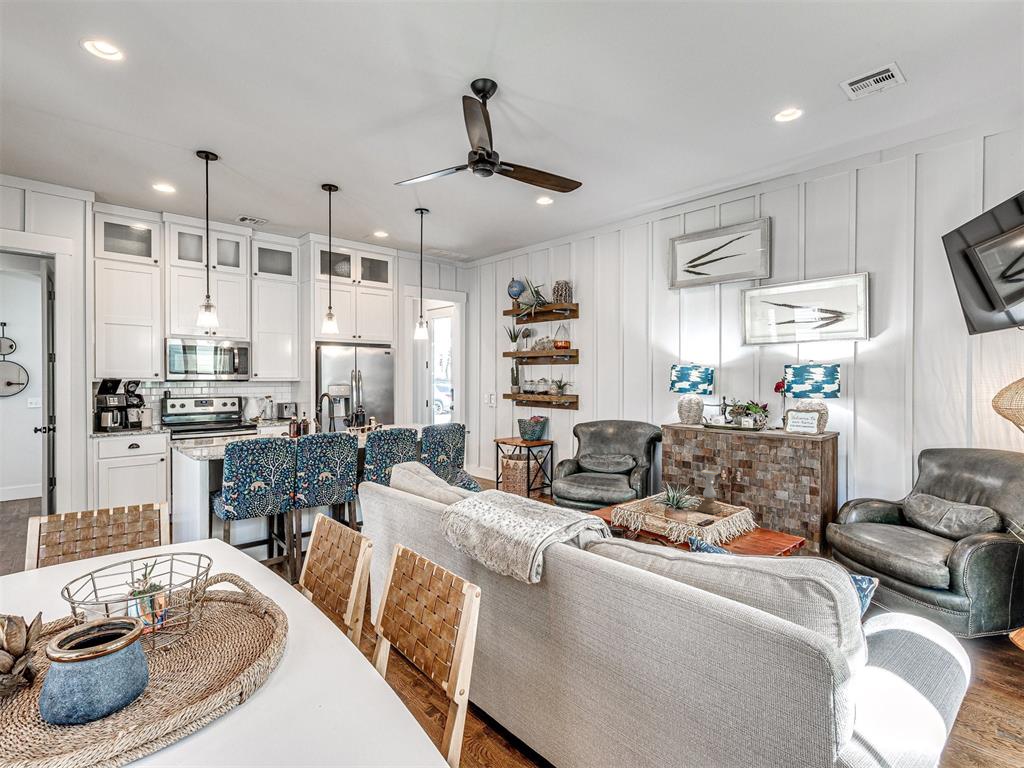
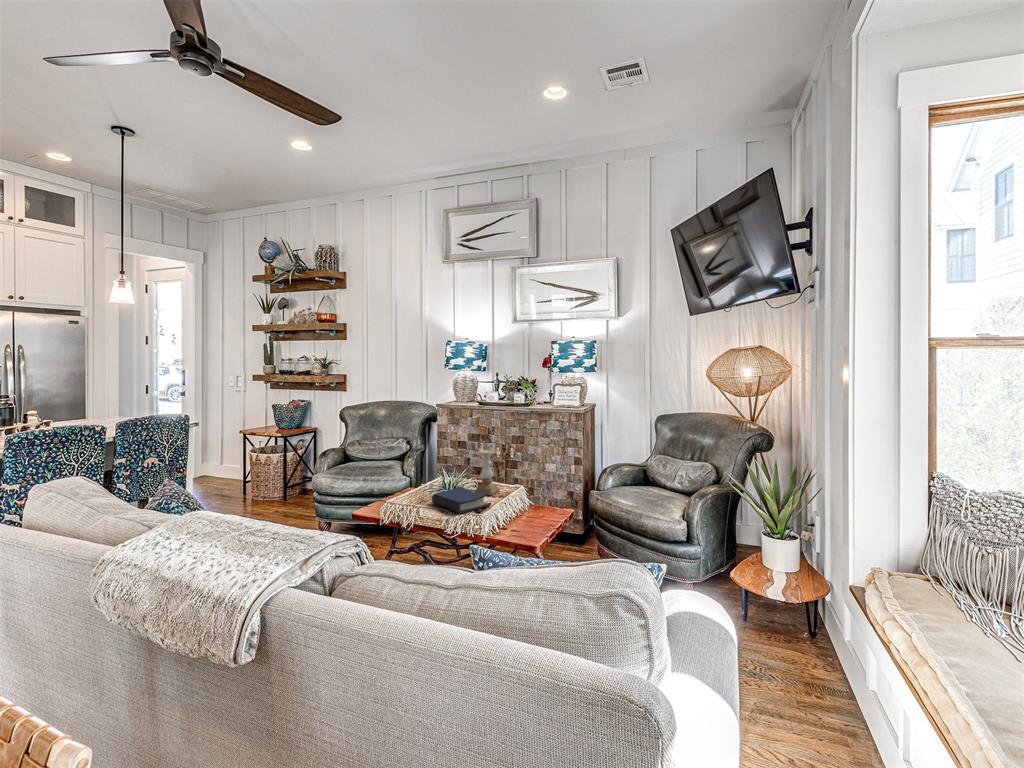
hardback book: none [656,502,709,526] -> present [432,487,488,514]

